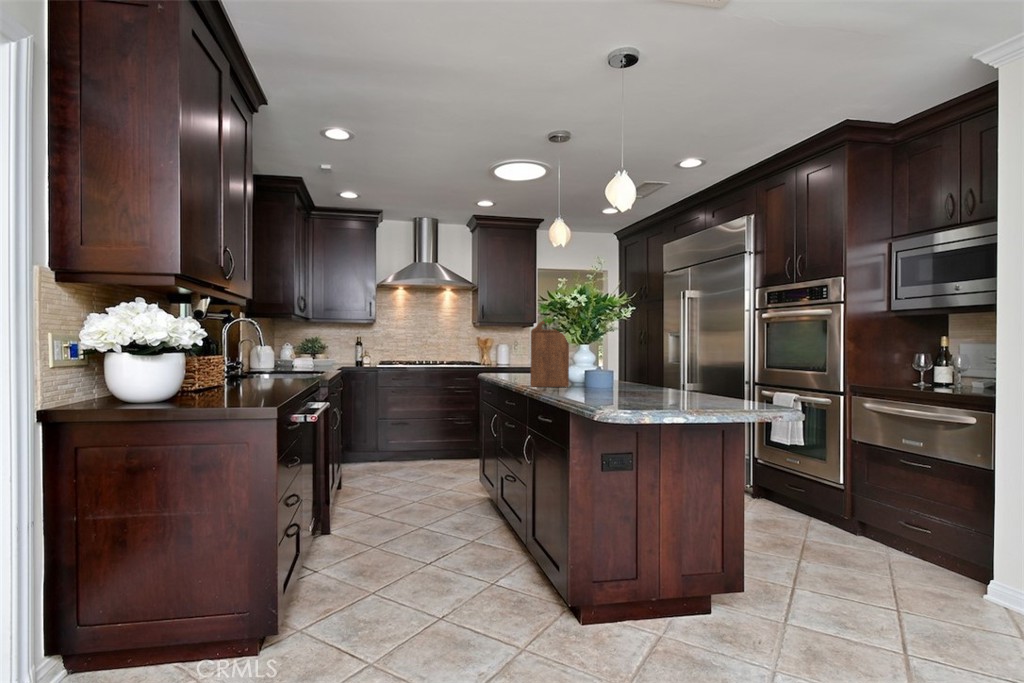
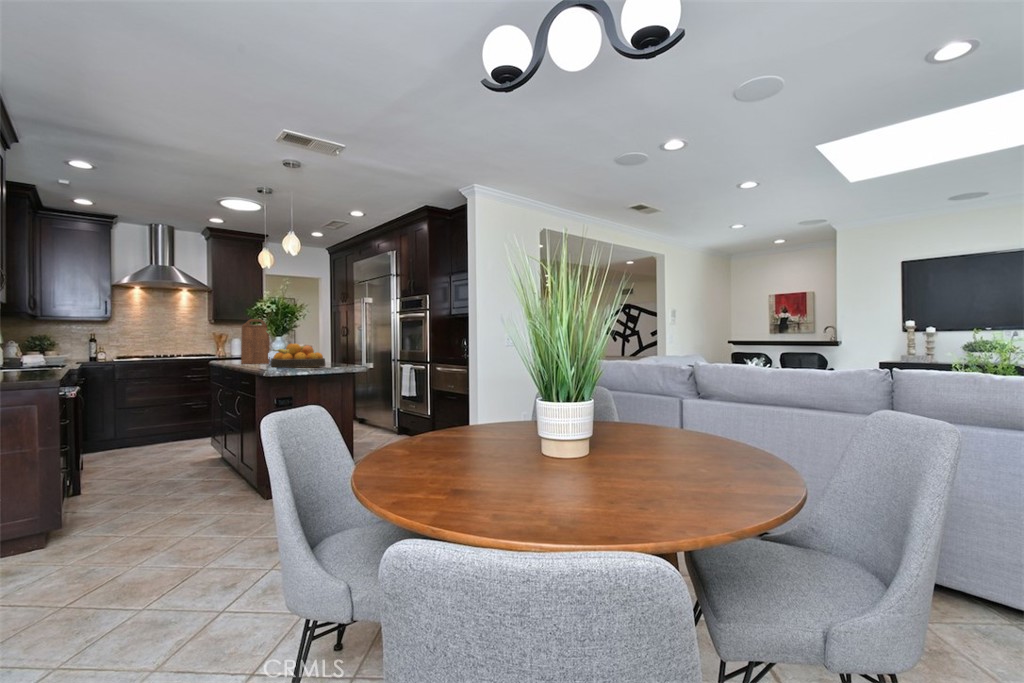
fruit bowl: none [595,362,689,409] -> present [271,344,325,368]

